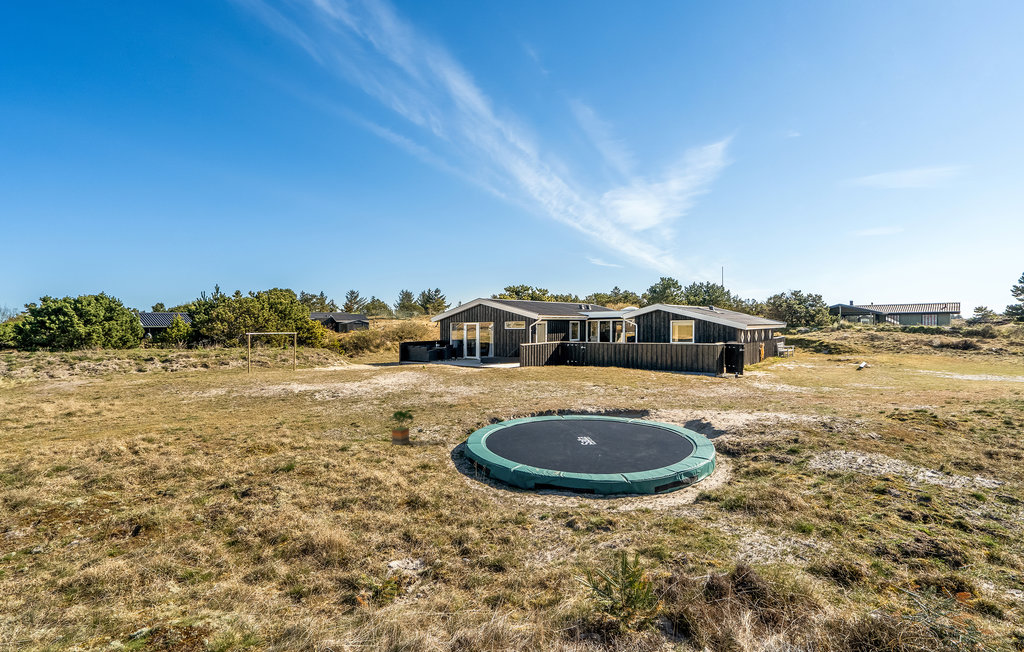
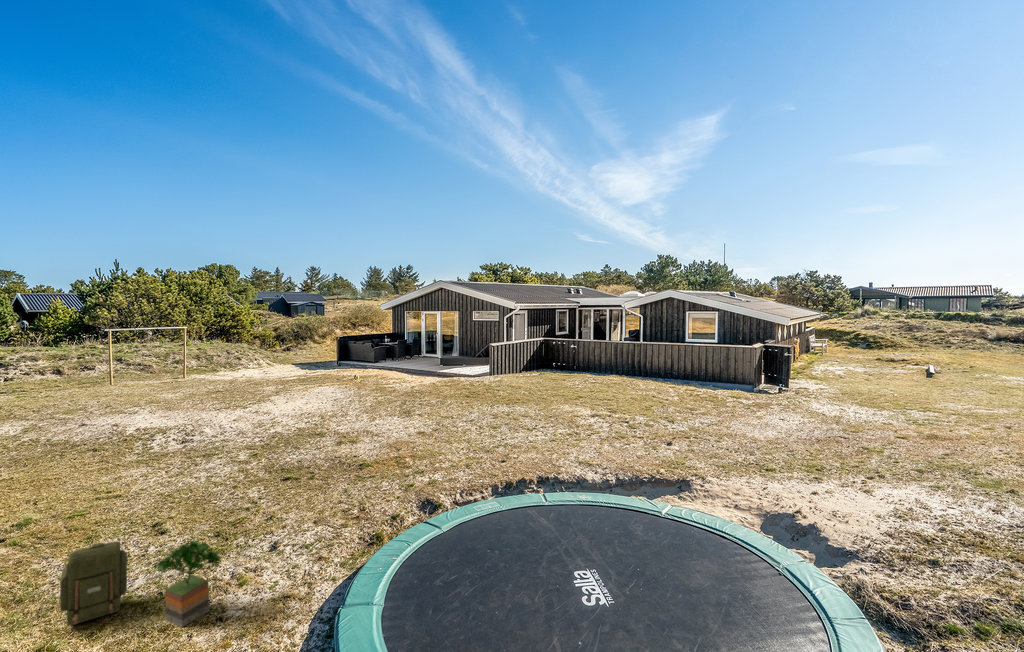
backpack: none [346,410,371,444] -> present [60,541,128,626]

